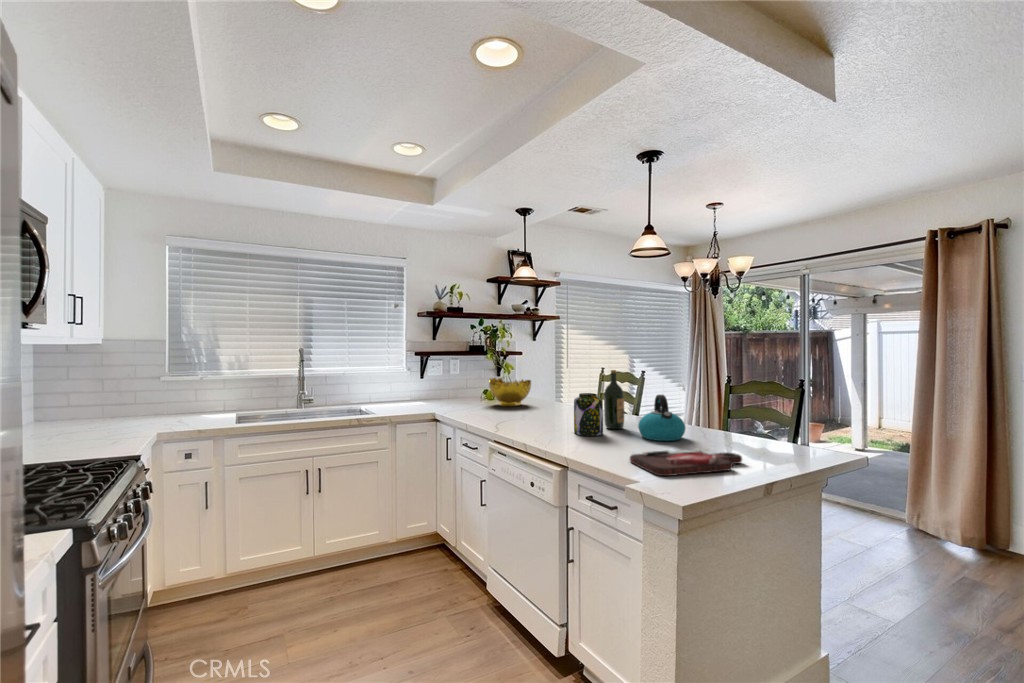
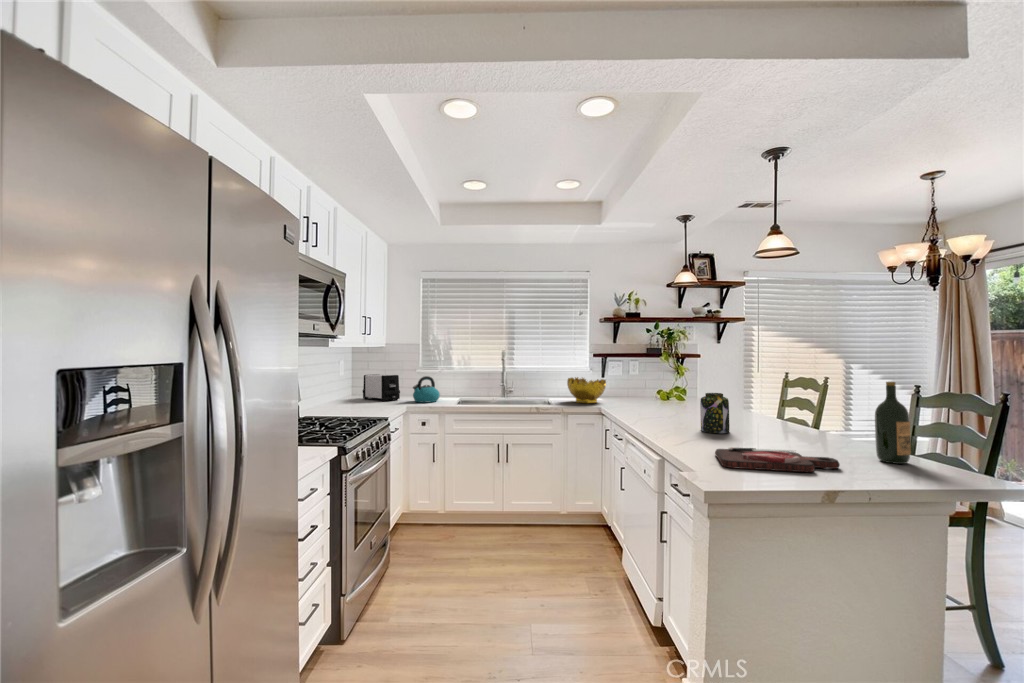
wine bottle: present [604,370,624,429] -> present [875,382,911,464]
decorative bowl: present [489,378,531,406] -> present [567,377,606,403]
toaster: none [55,387,135,429] -> present [363,374,400,401]
kettle: present [638,395,686,441] -> present [413,376,440,403]

